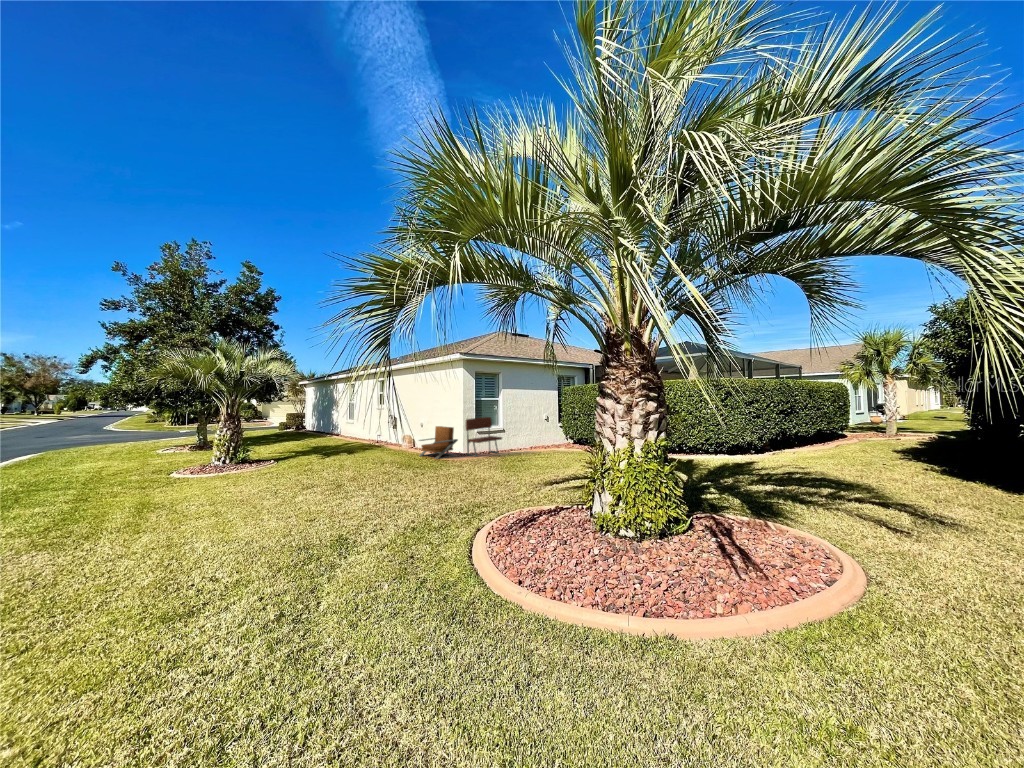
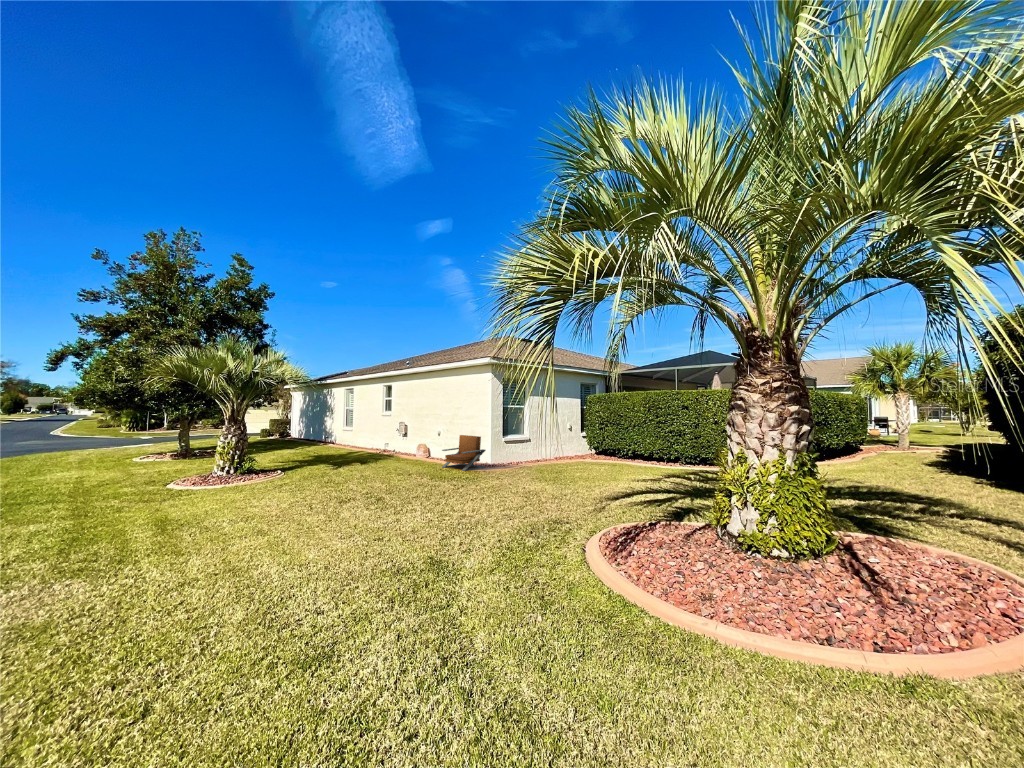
bench: present [465,417,502,457] -> none [494,426,532,469]

